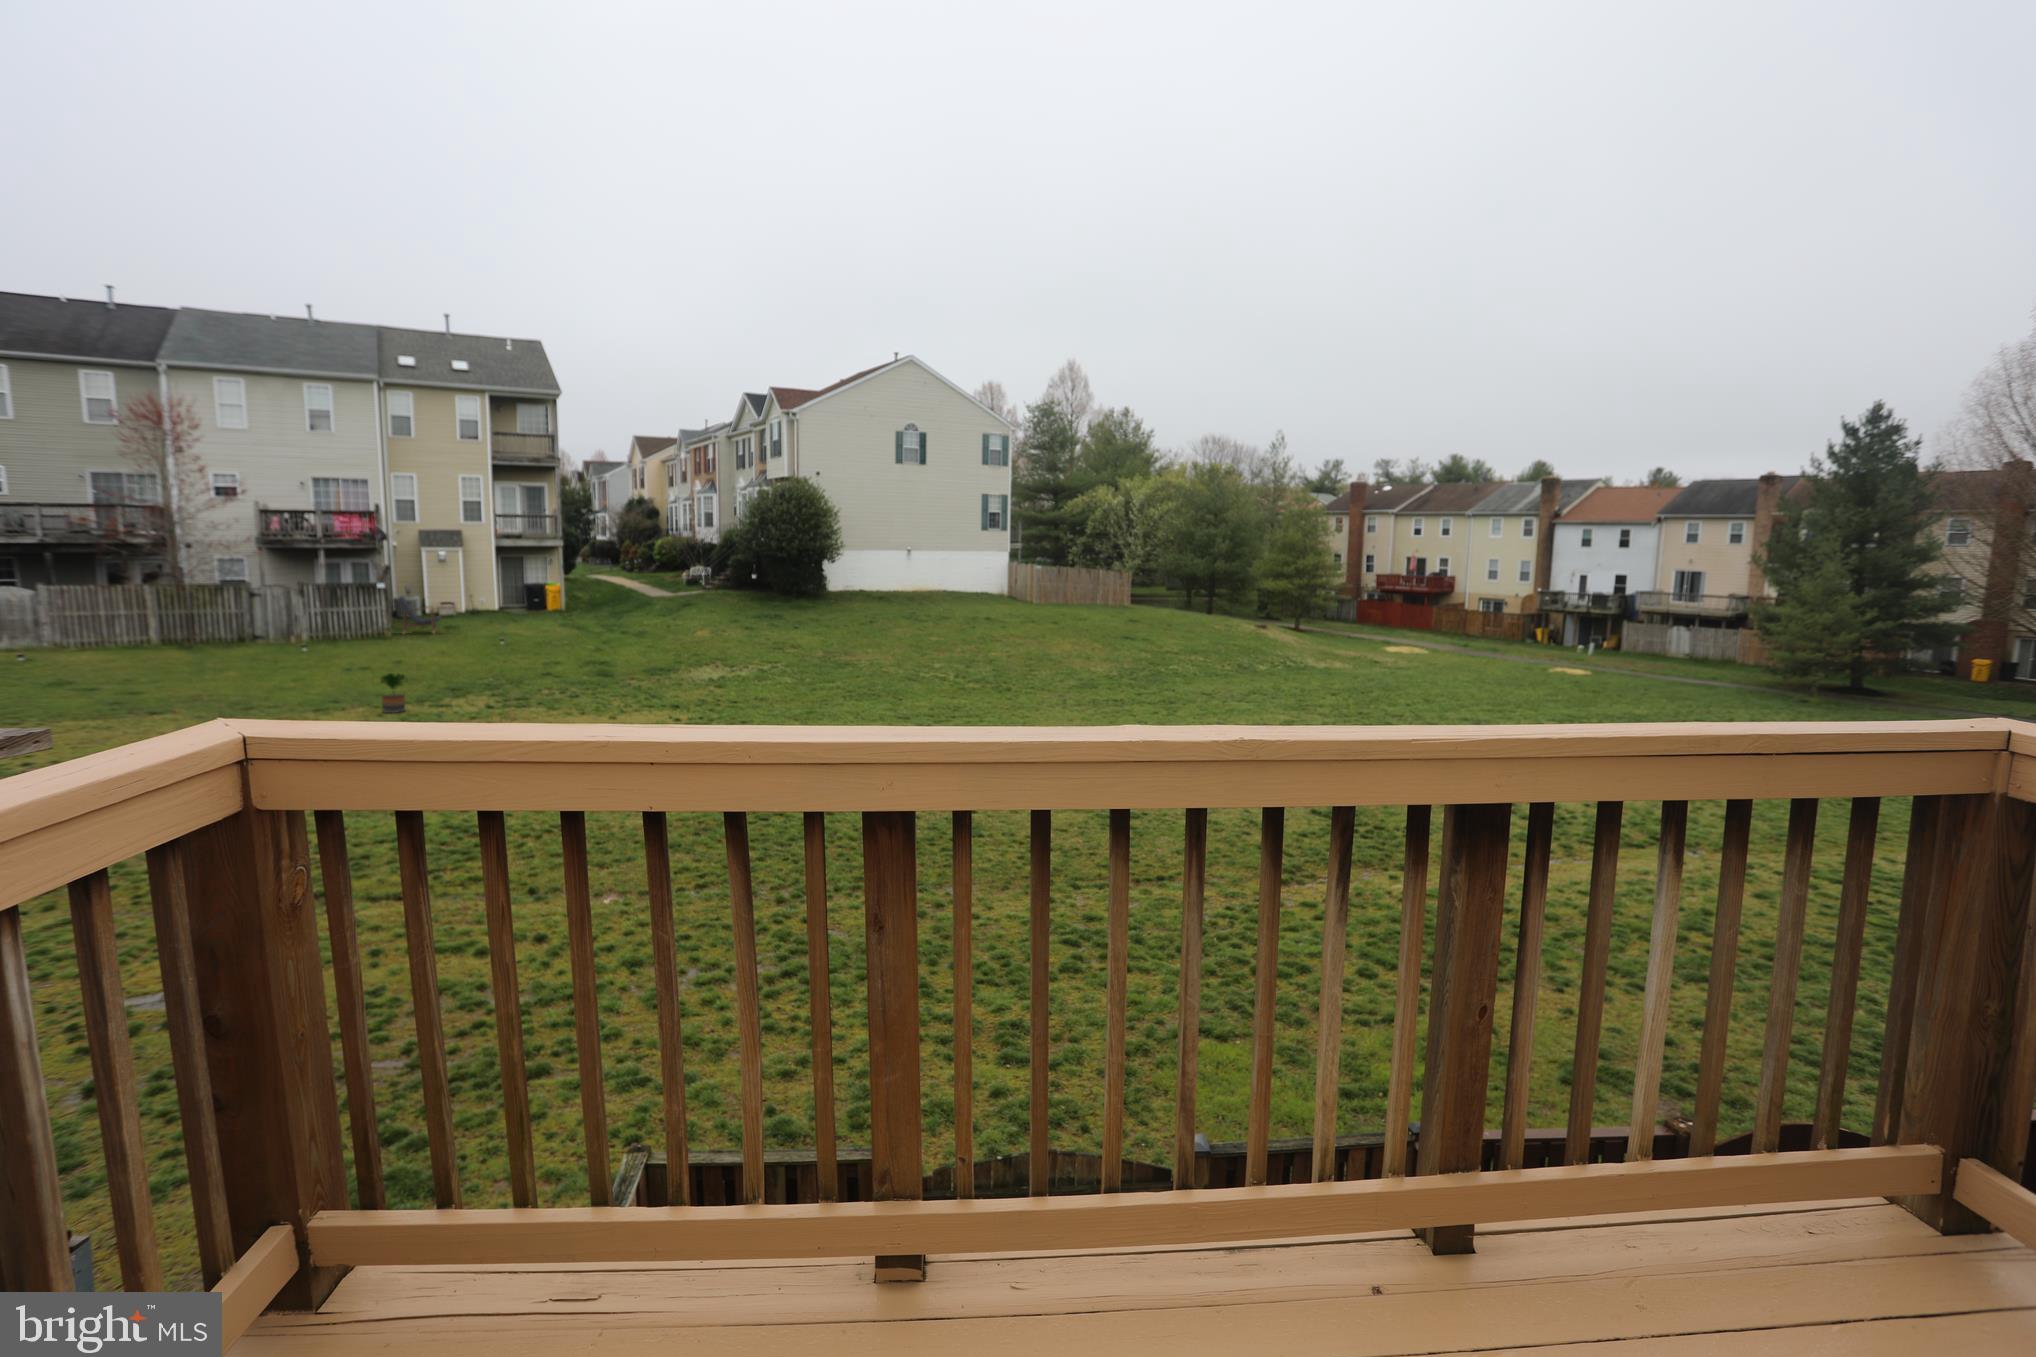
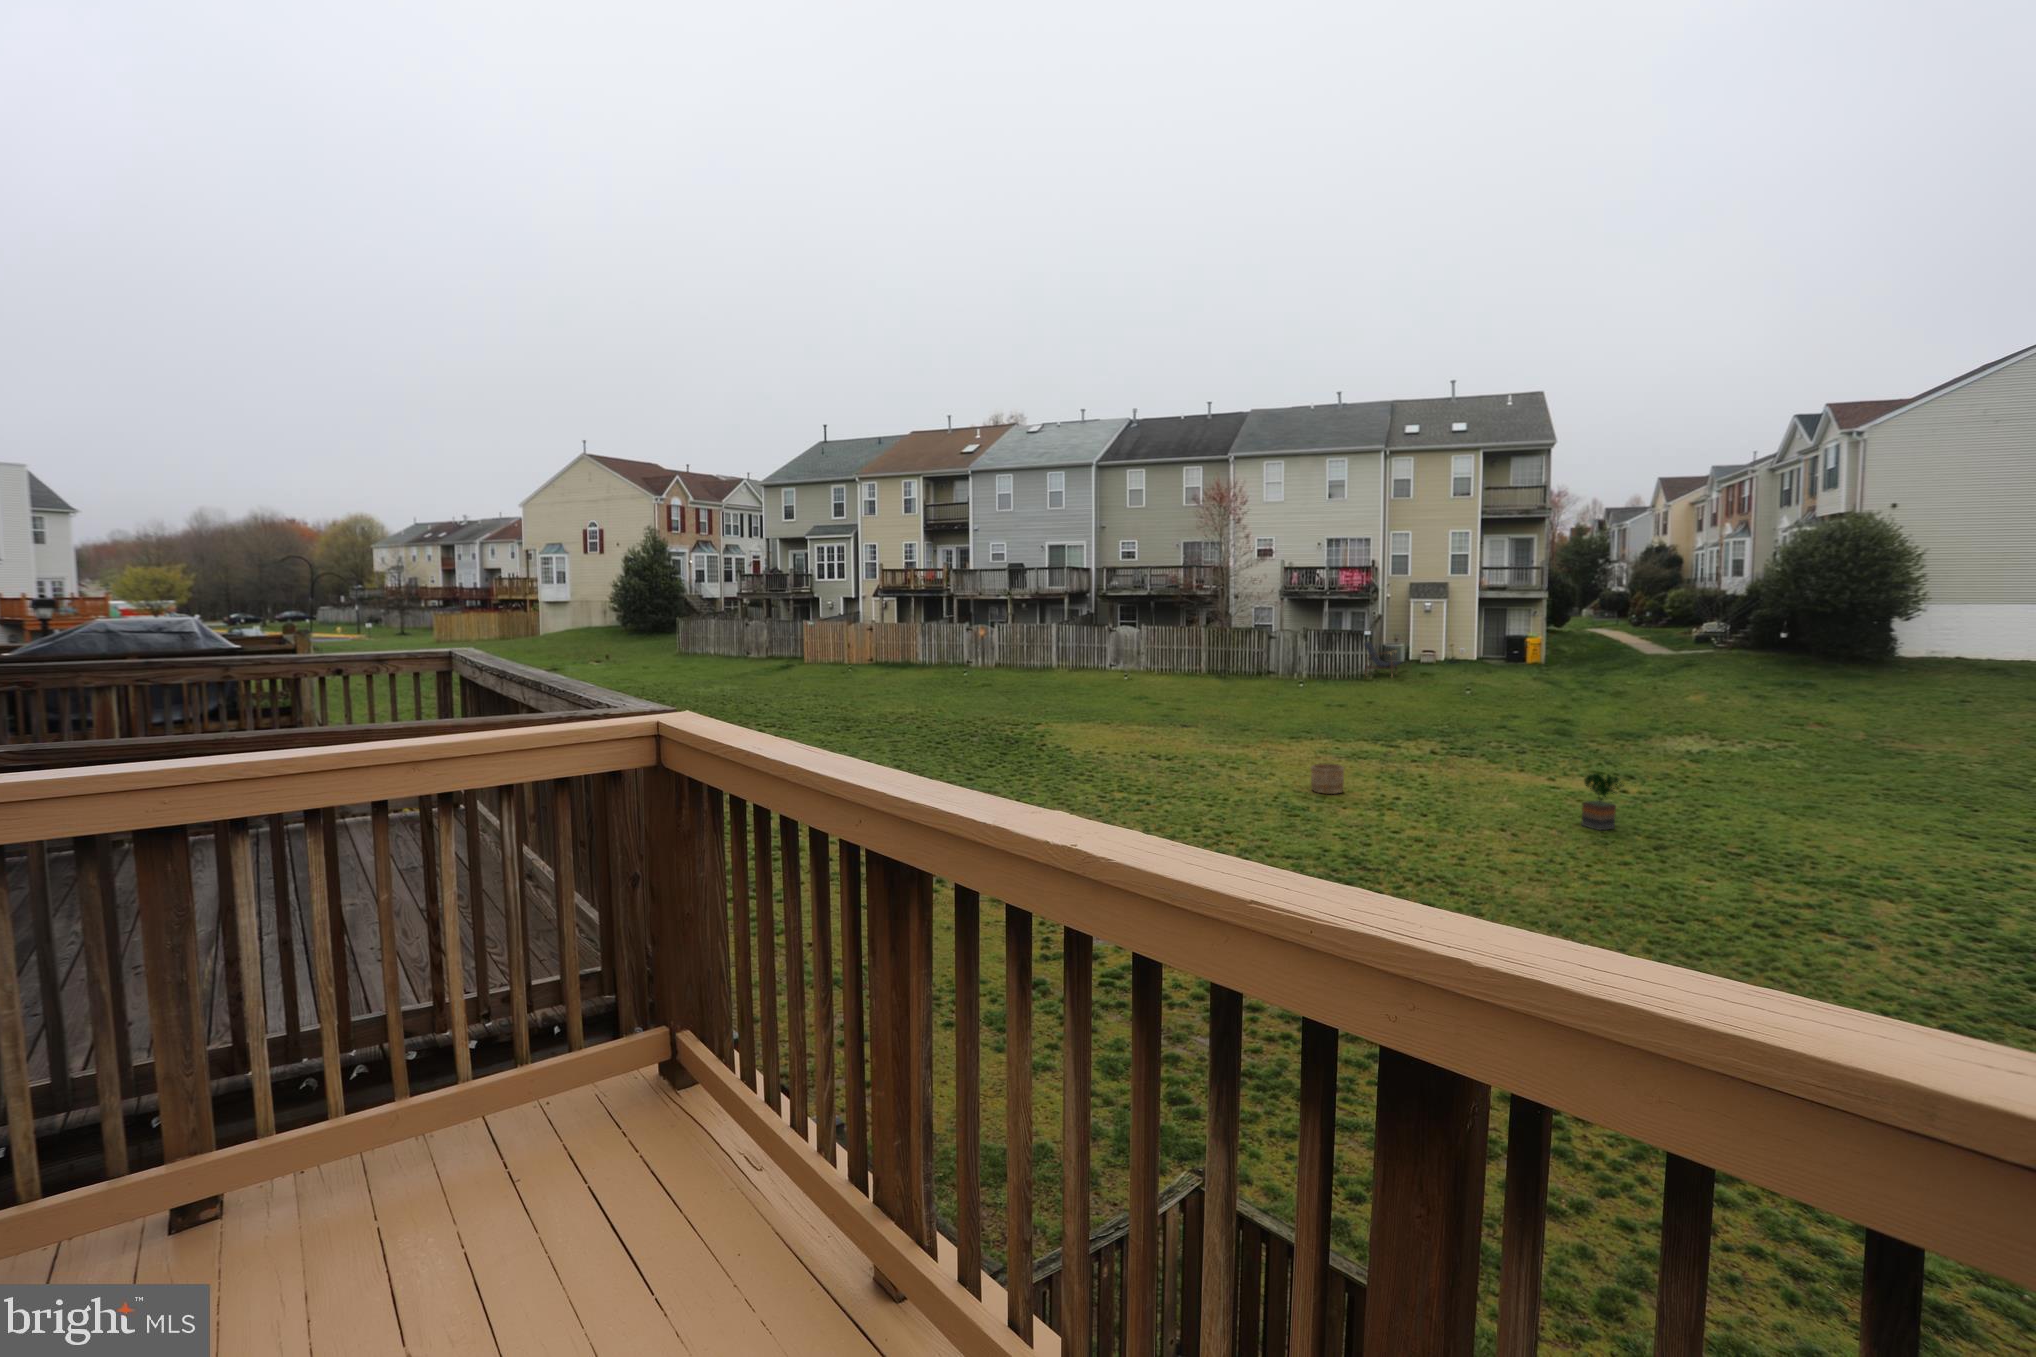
potted tree: present [381,673,408,713] -> present [1581,773,1624,830]
wooden bucket: none [461,693,491,718] -> present [1311,764,1344,794]

